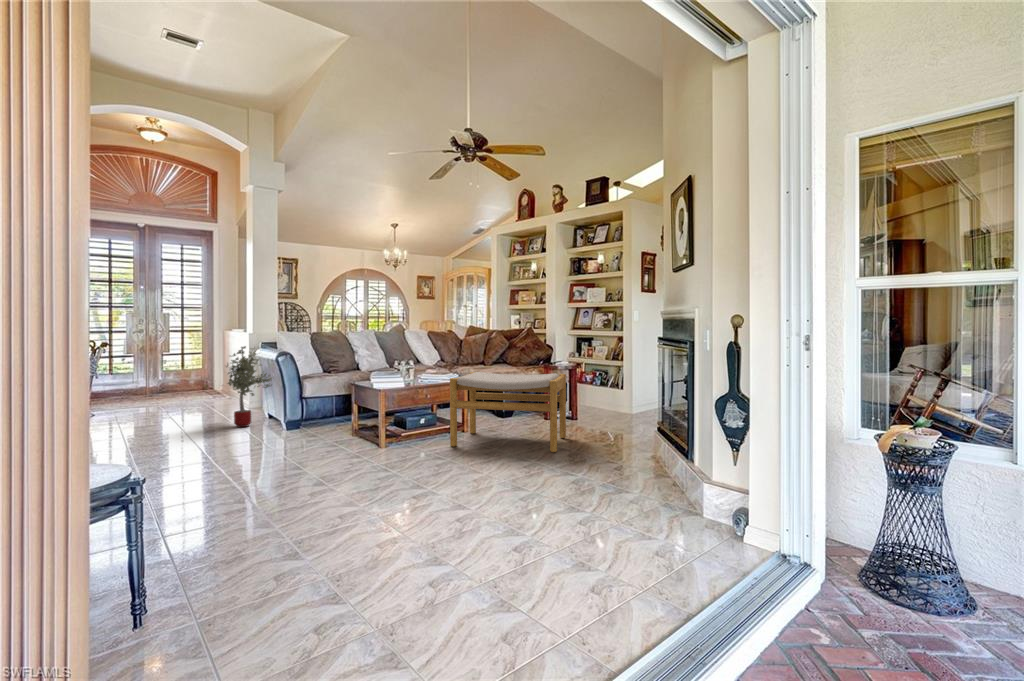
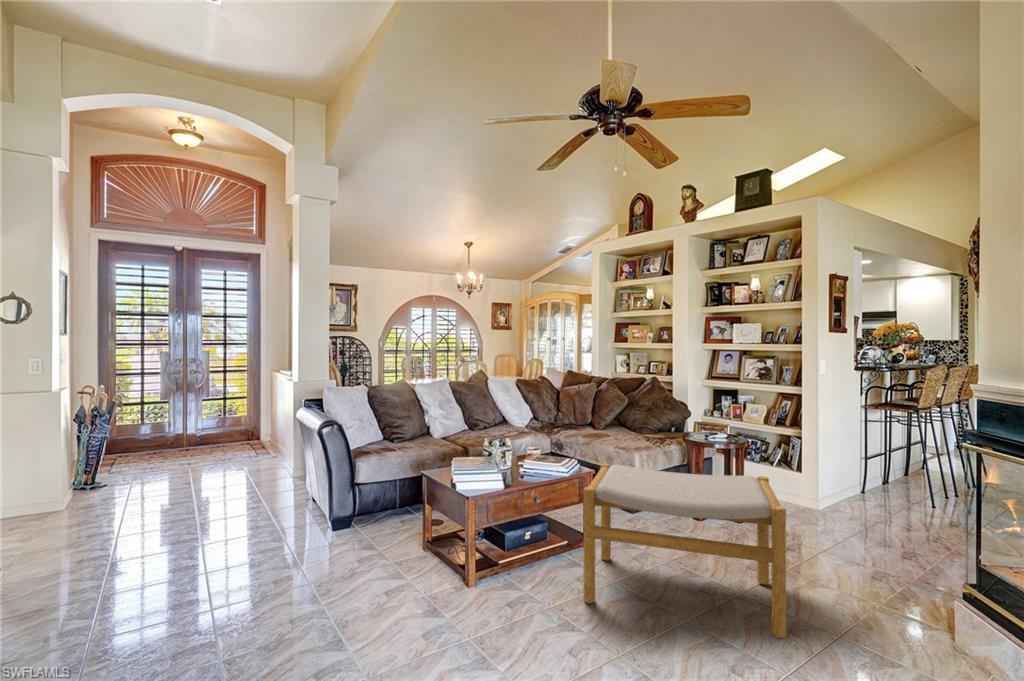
potted tree: present [226,346,272,427] -> none [246,411,315,527]

